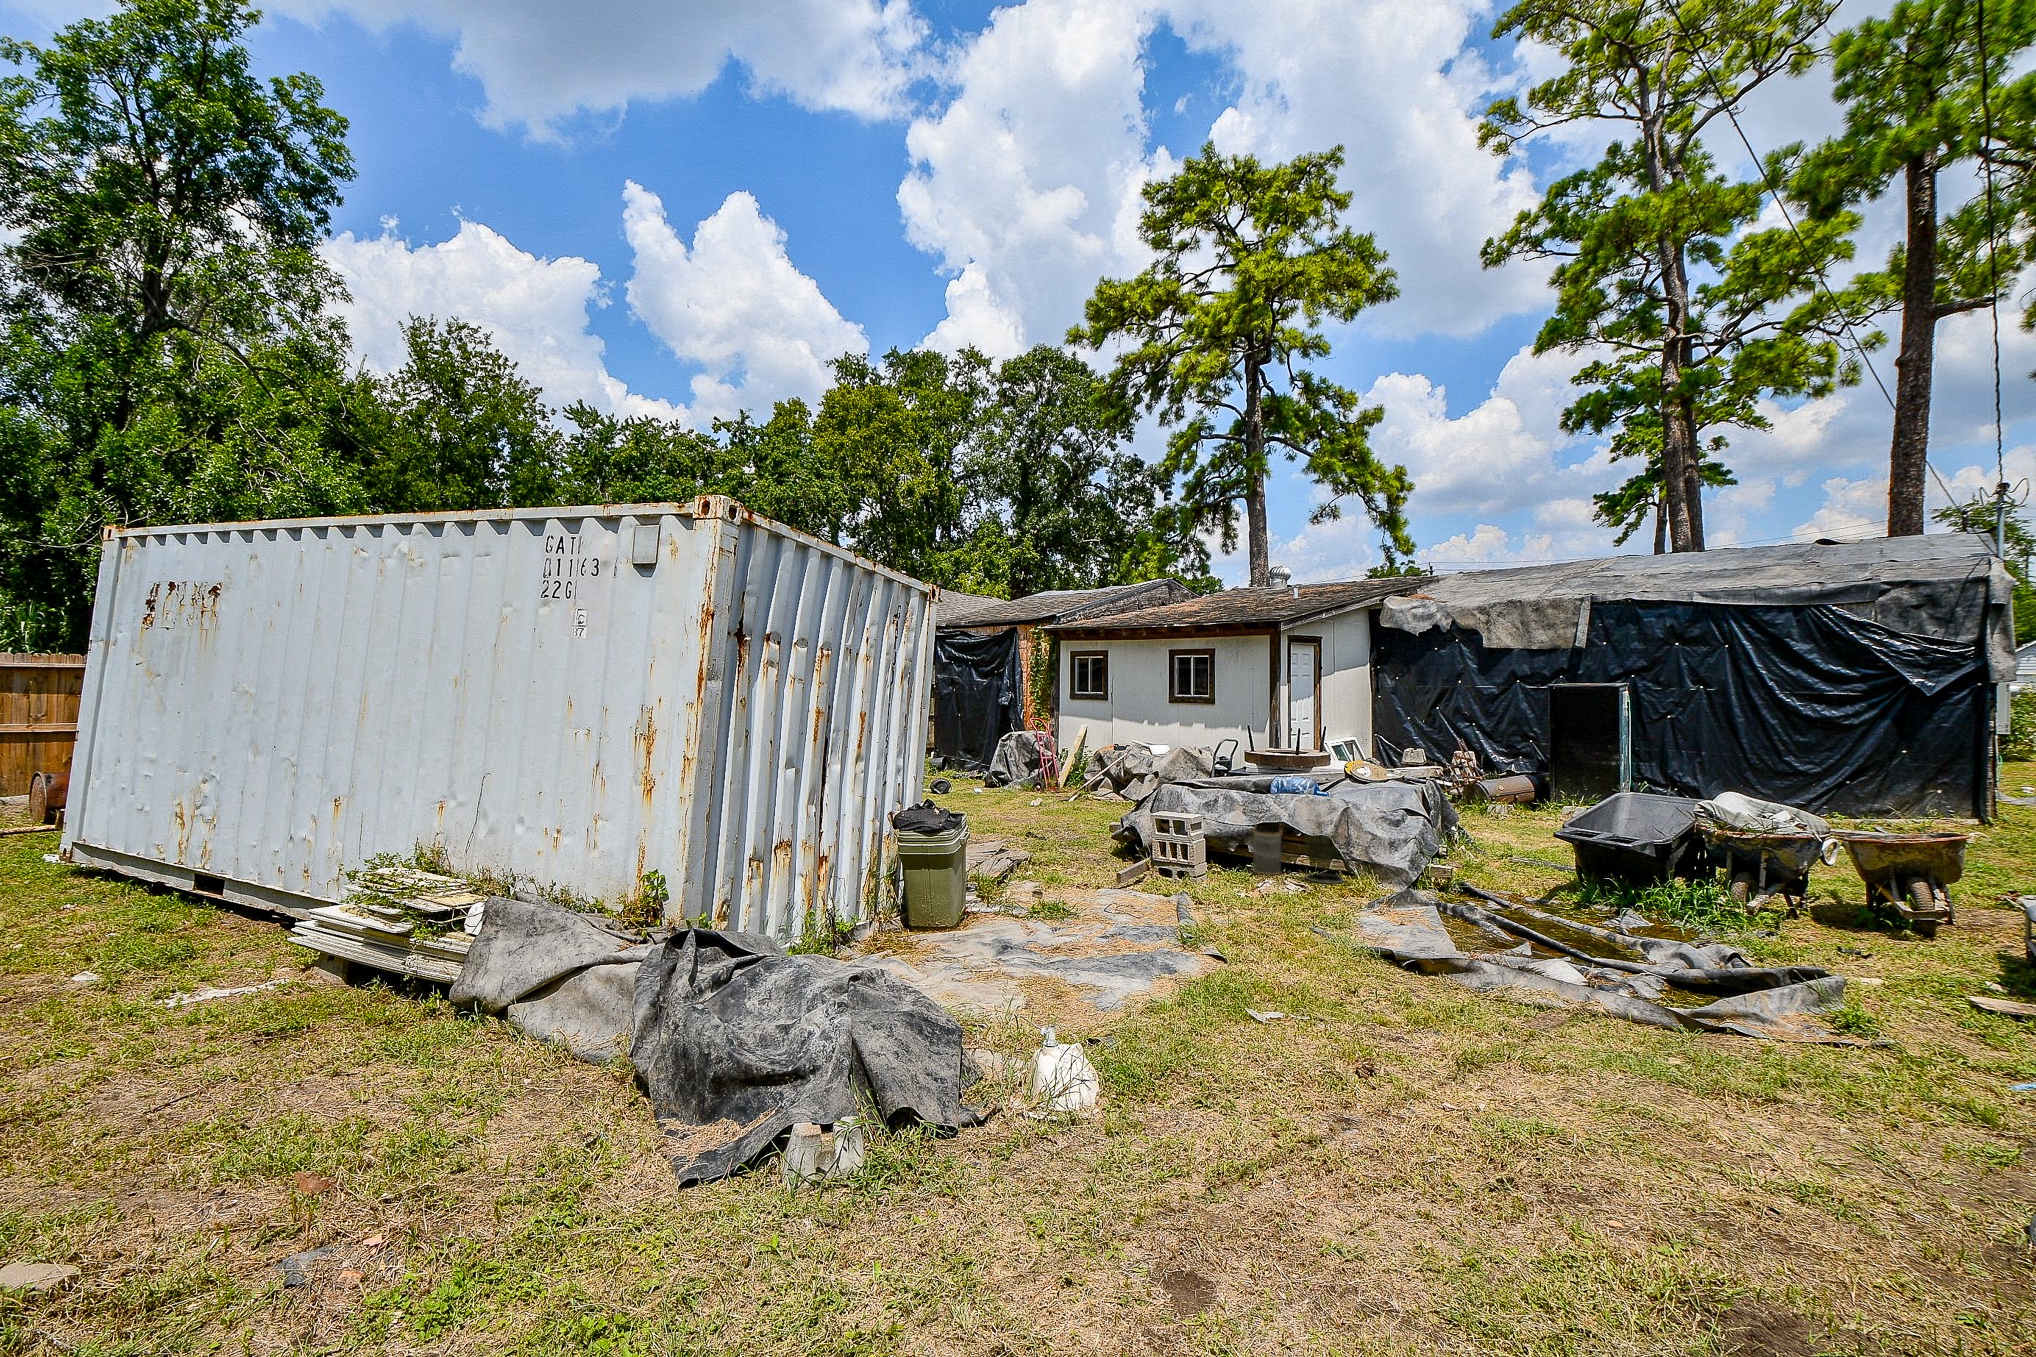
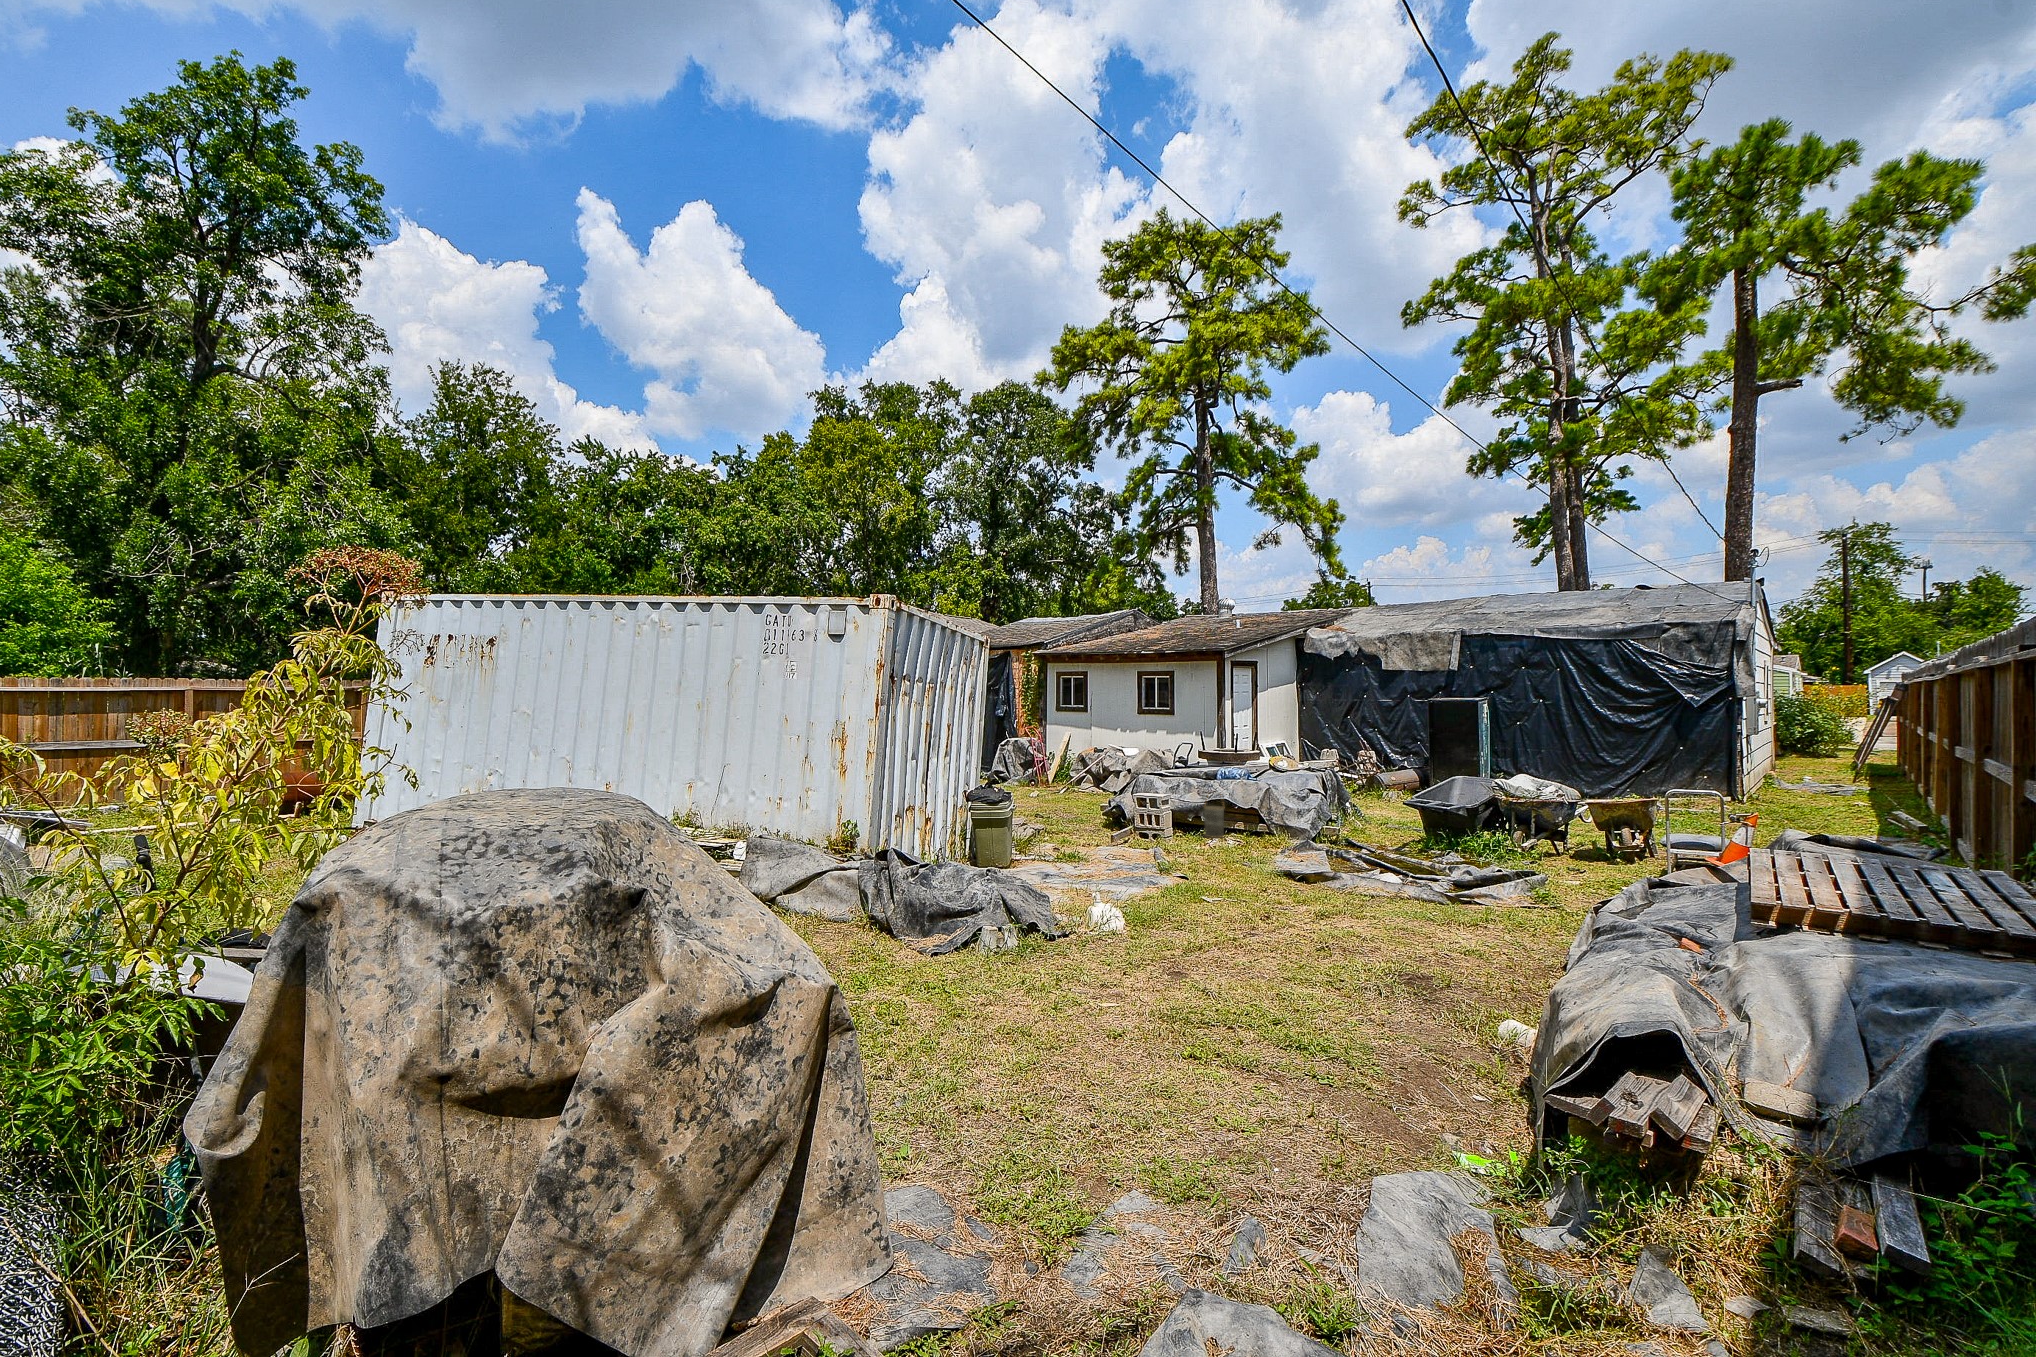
potted tree: present [1305,818,1346,884] -> none [1238,791,1271,842]

